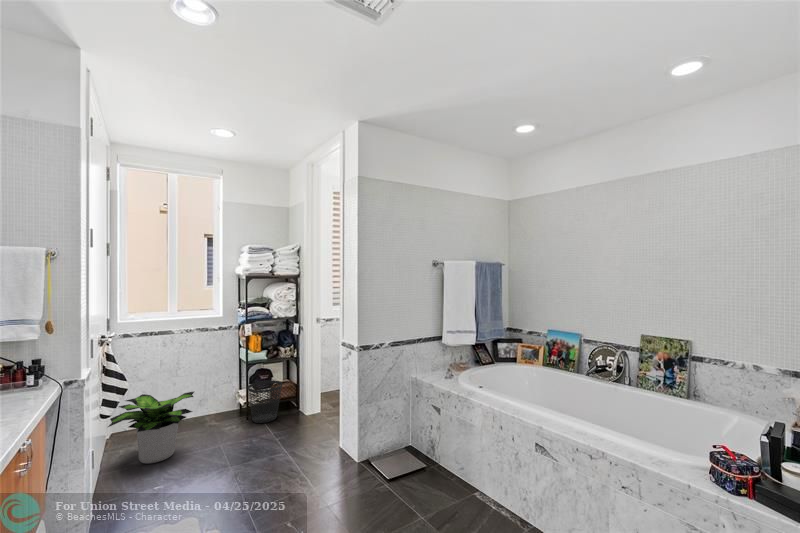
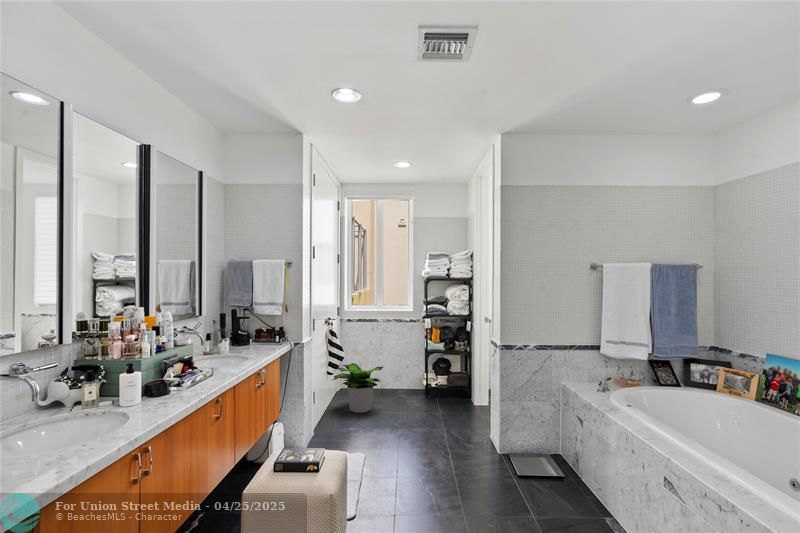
wastebasket: present [248,380,282,423] -> none [426,369,455,405]

